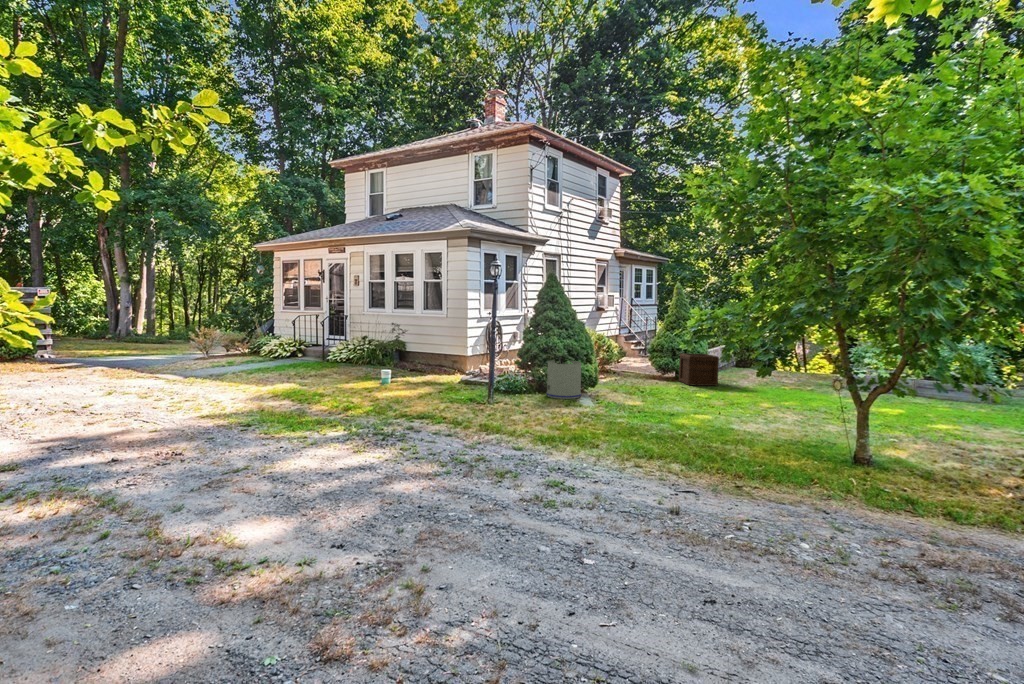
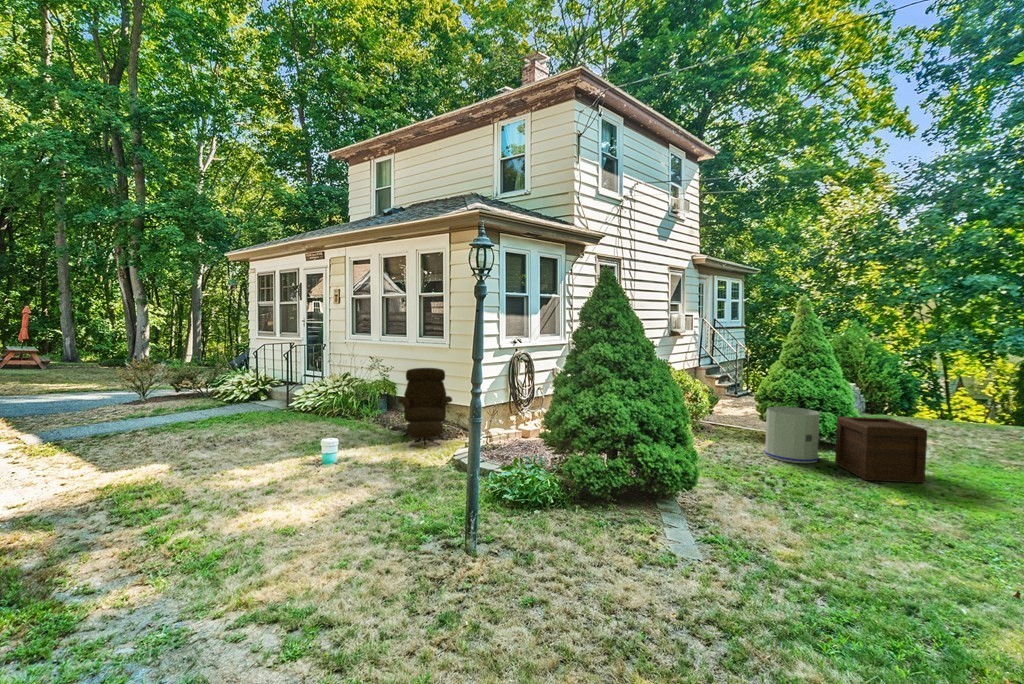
lounge chair: none [416,330,452,378] -> present [398,368,452,448]
trash can: present [547,360,581,399] -> present [764,407,820,463]

